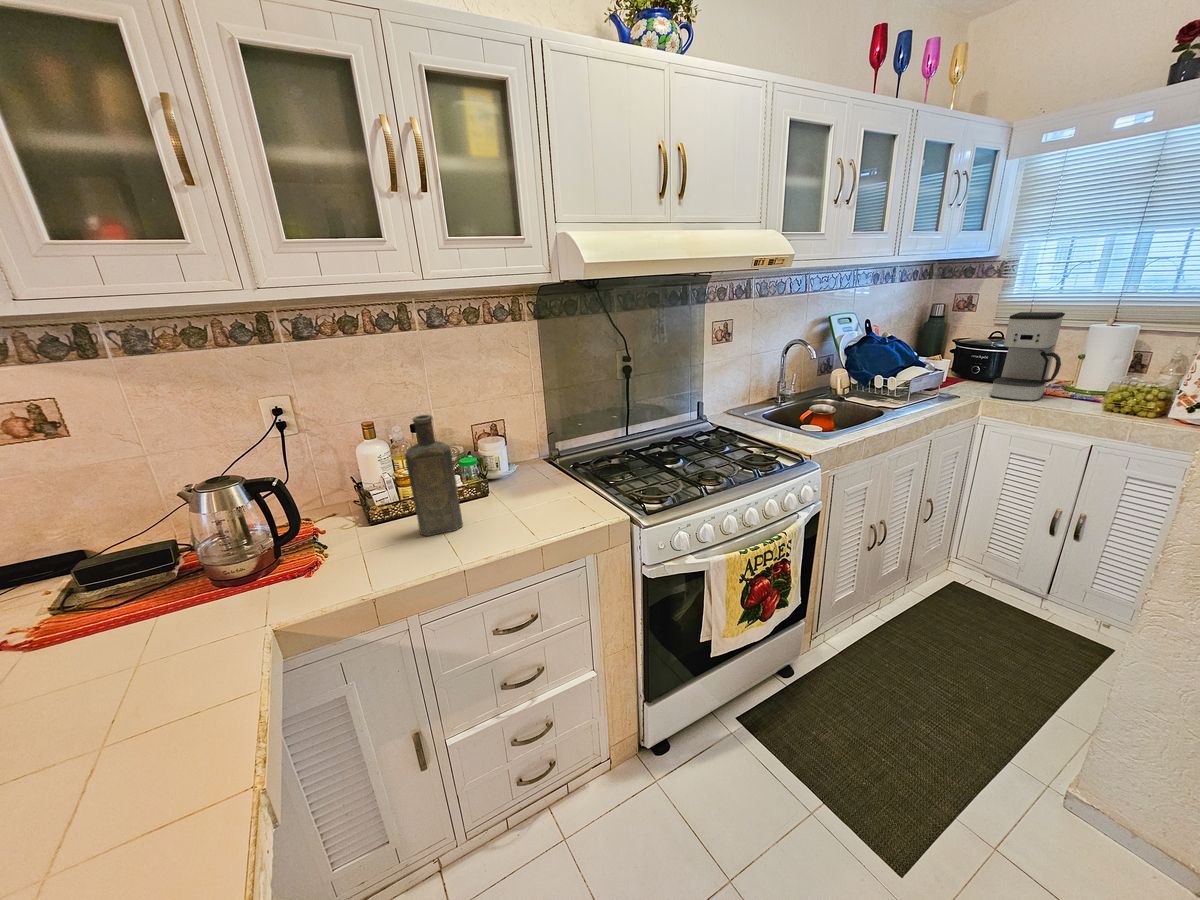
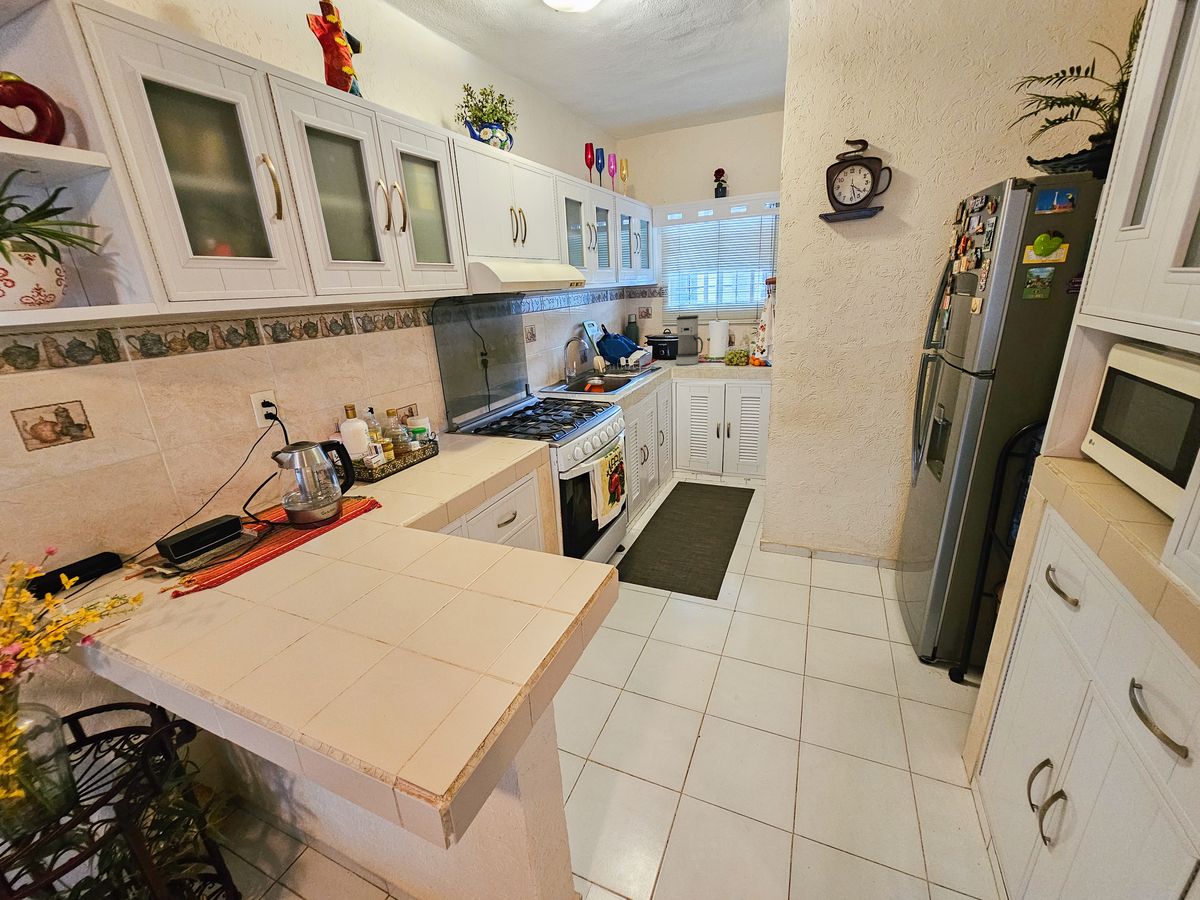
bottle: present [405,415,463,536] -> none [410,386,449,475]

